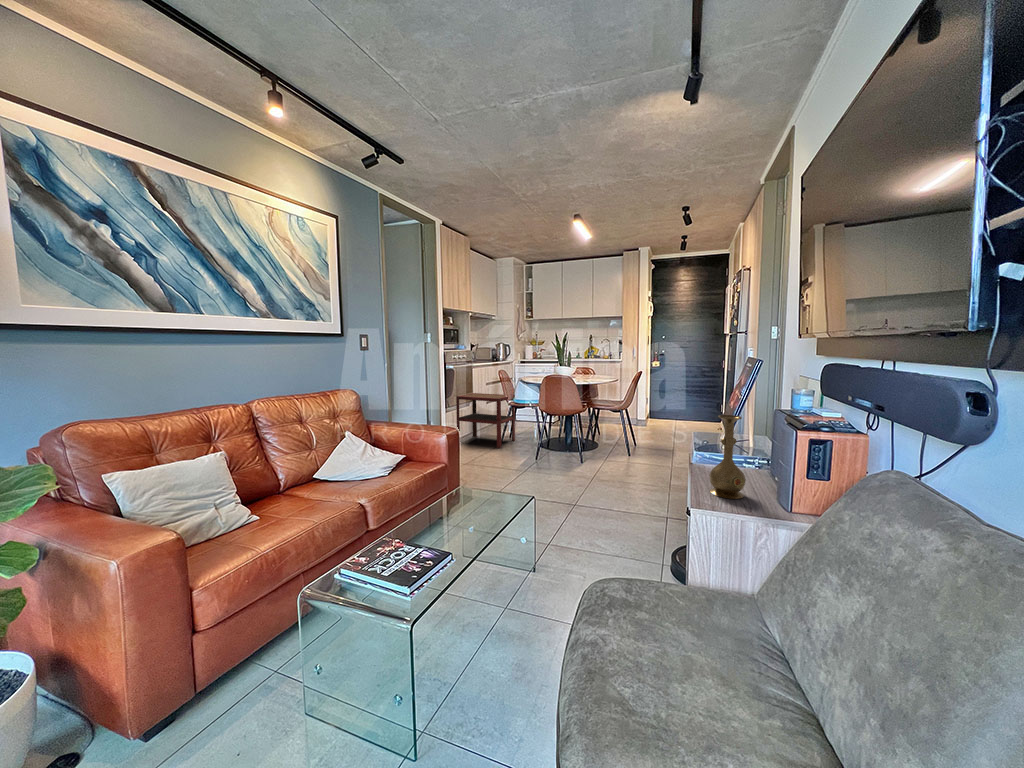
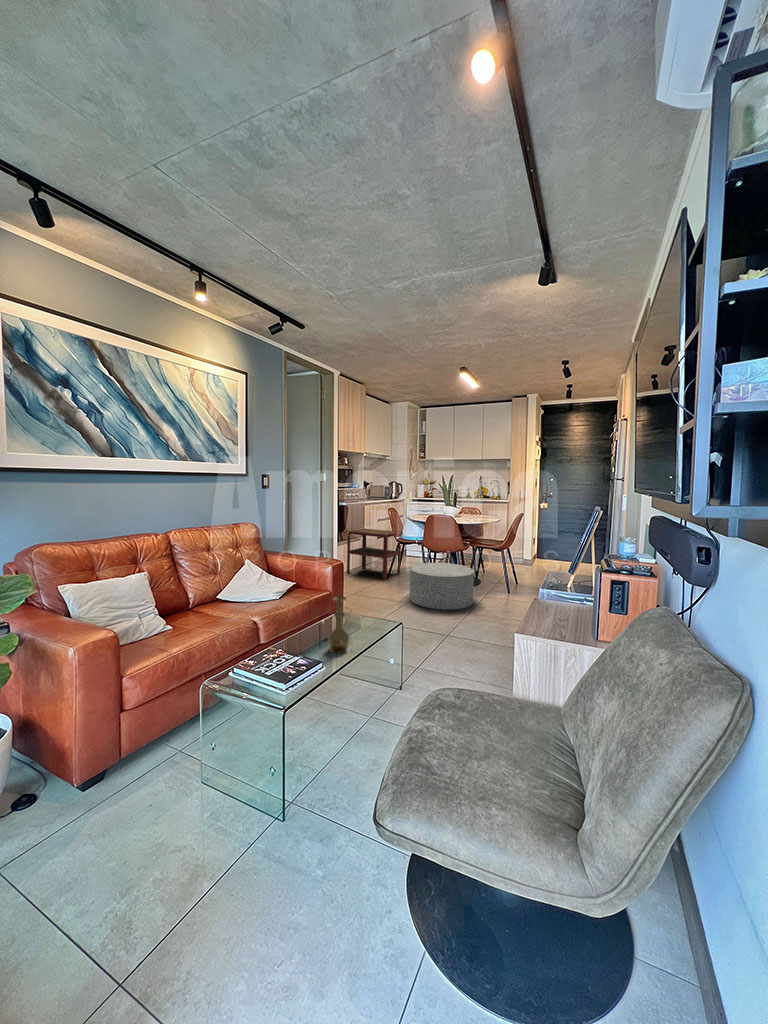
vase: present [709,415,746,499] -> present [328,596,350,653]
ottoman: none [529,427,599,477] -> present [410,563,474,610]

